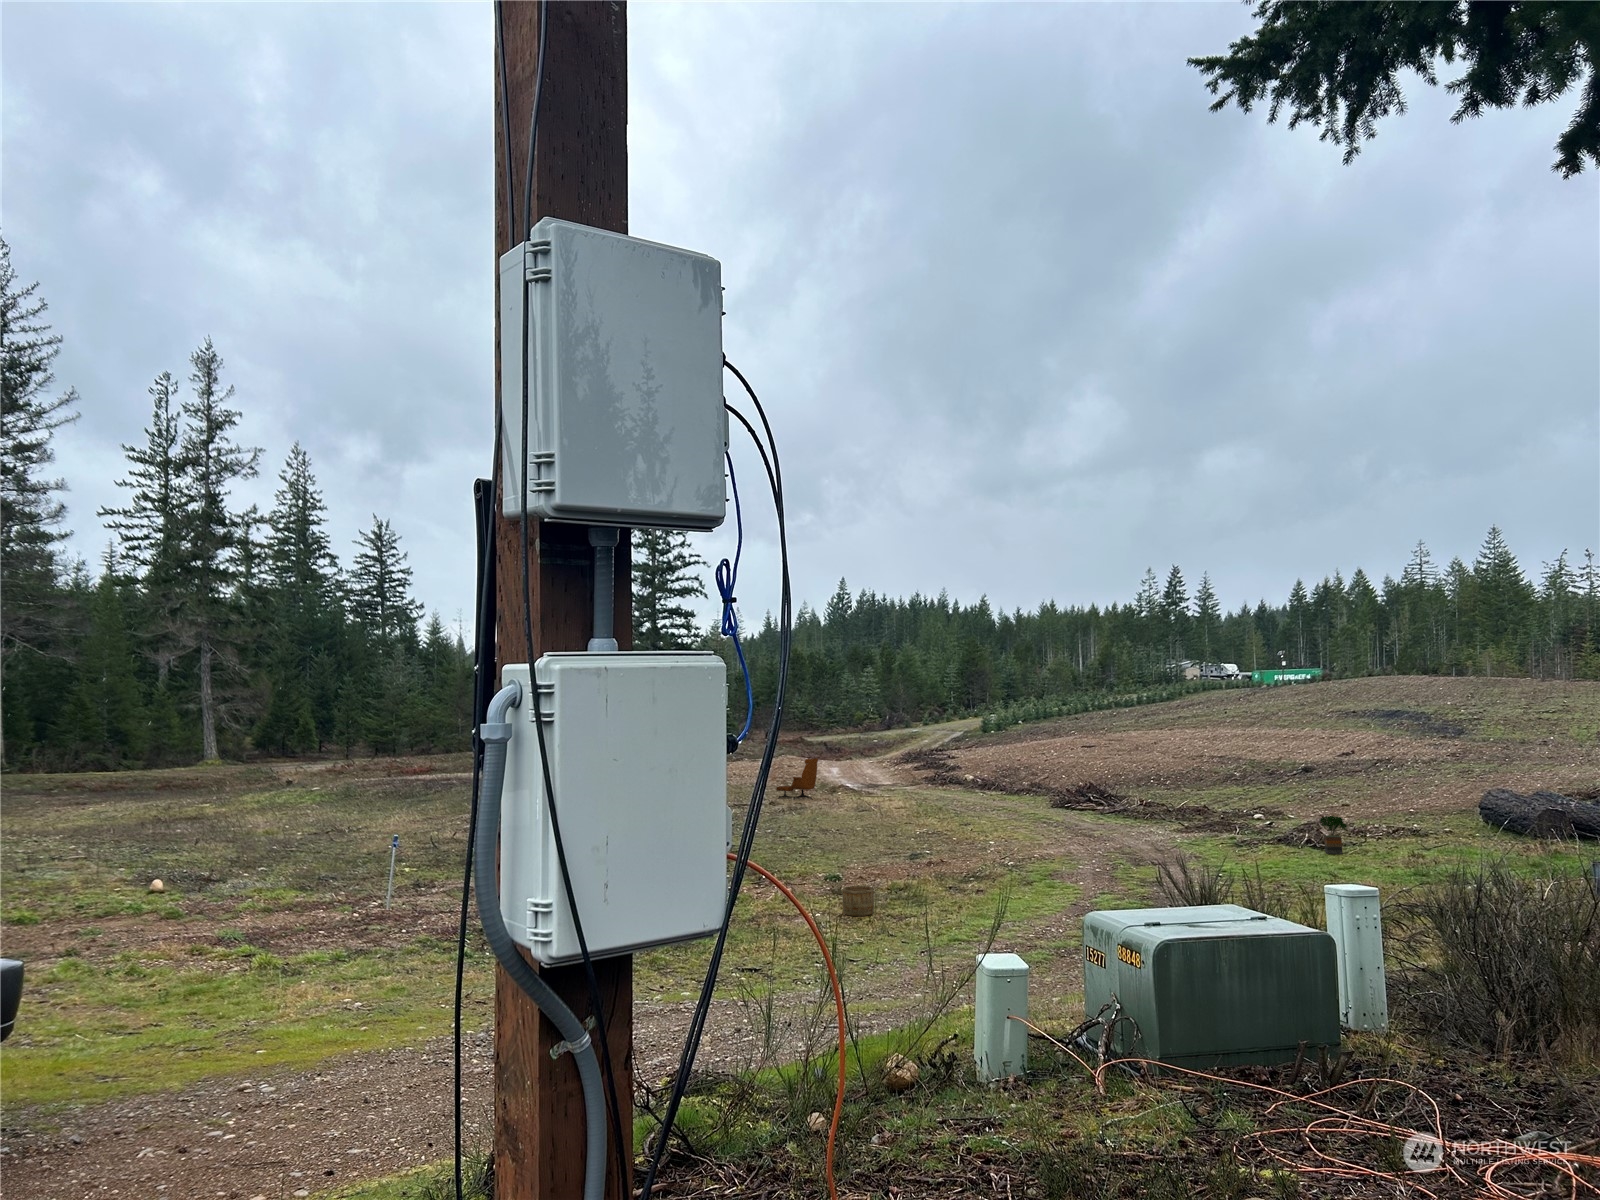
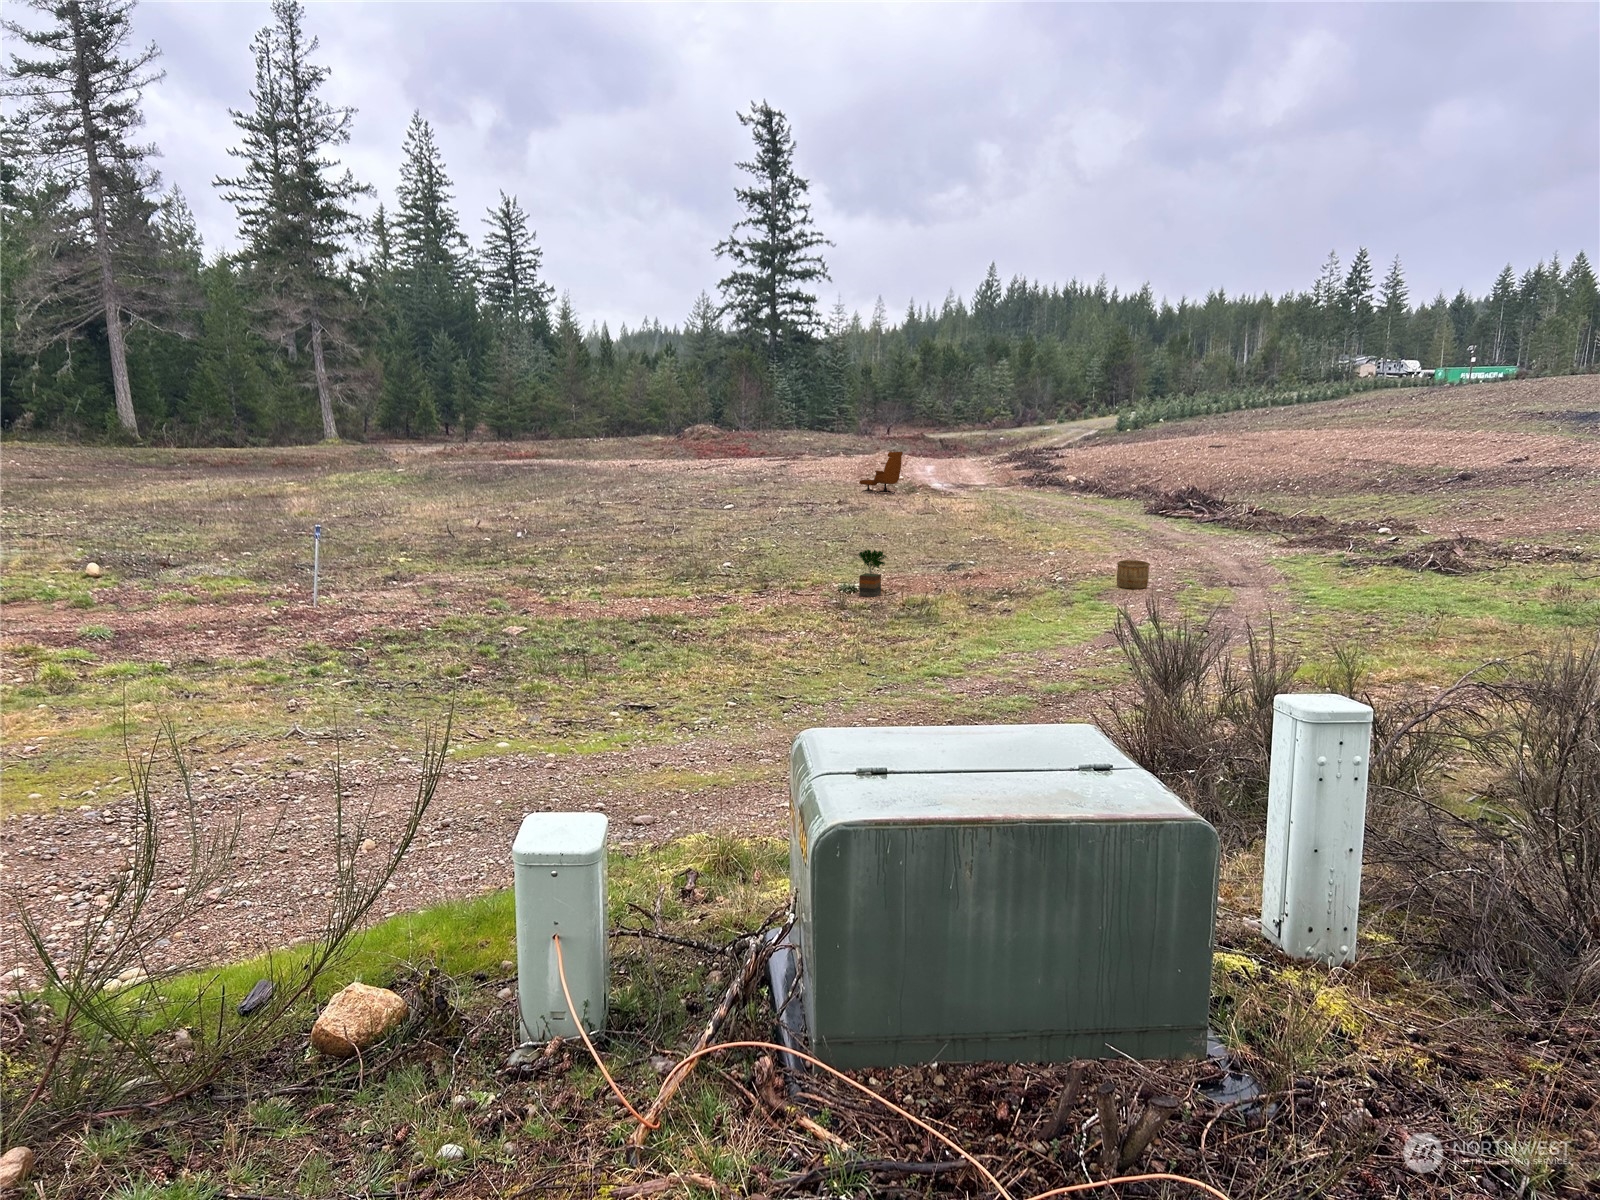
potted tree: present [1319,816,1347,854] -> present [859,550,886,597]
wooden bucket: present [842,886,874,916] -> present [1117,560,1150,589]

